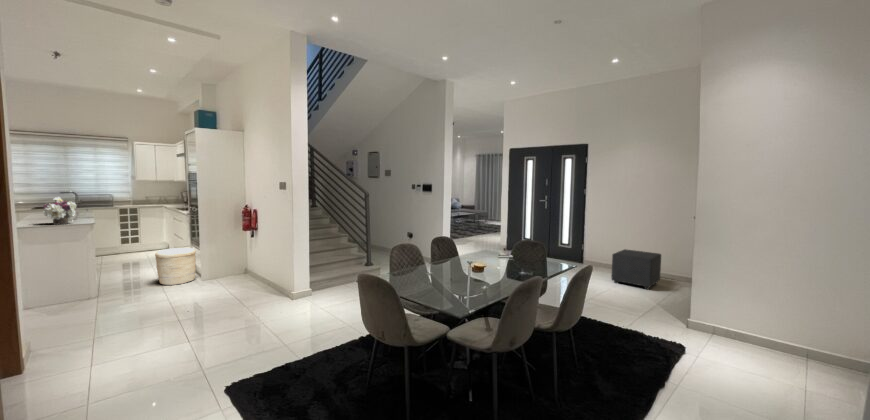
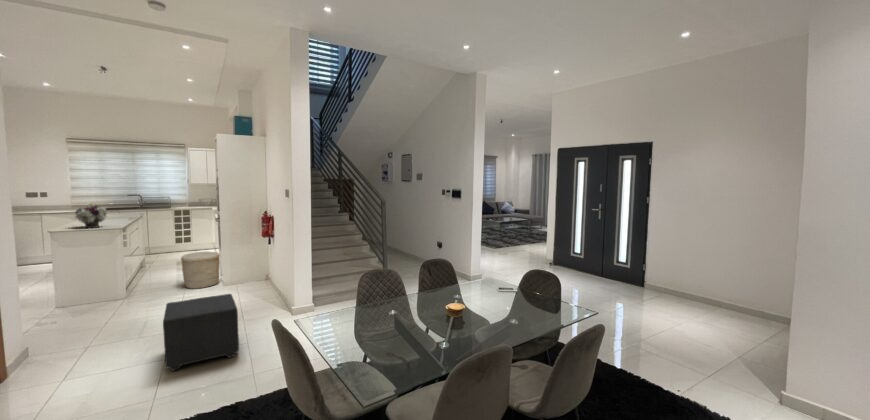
ottoman: present [612,249,661,289] -> present [163,294,239,371]

